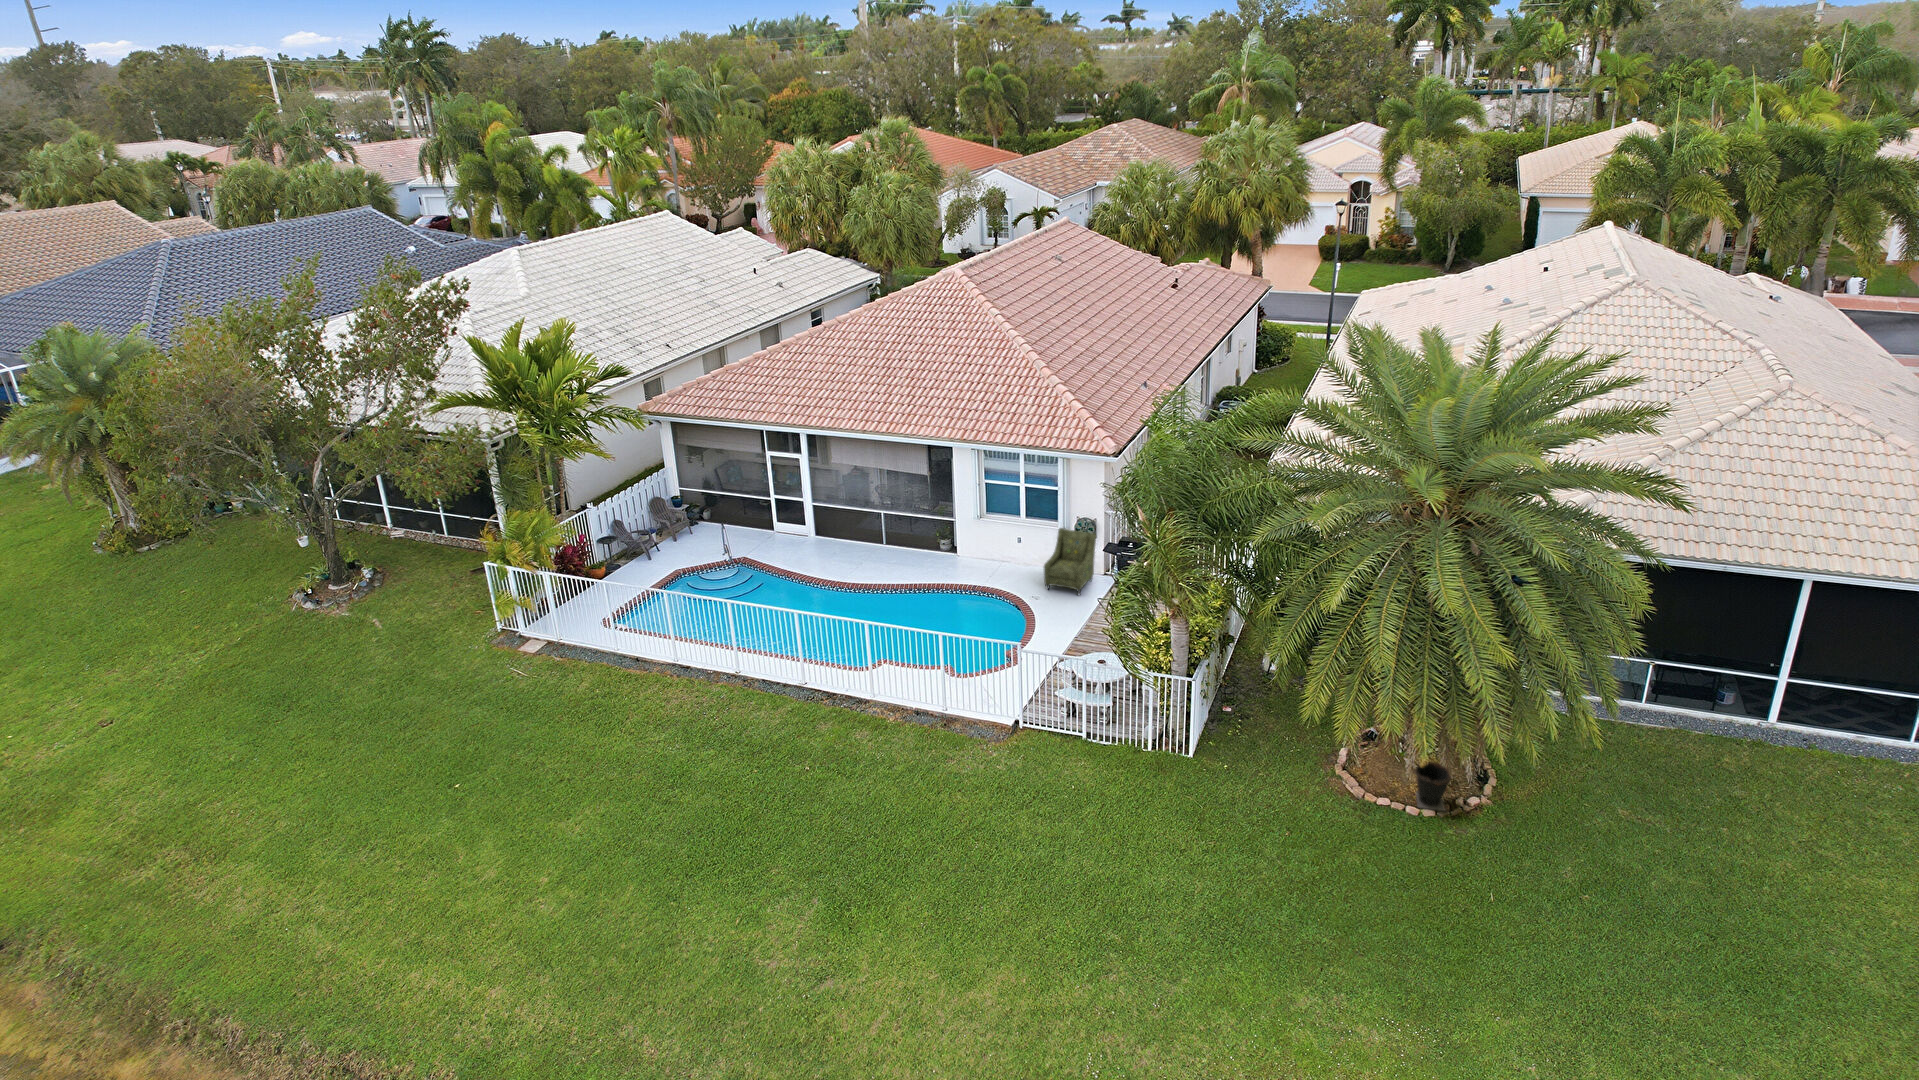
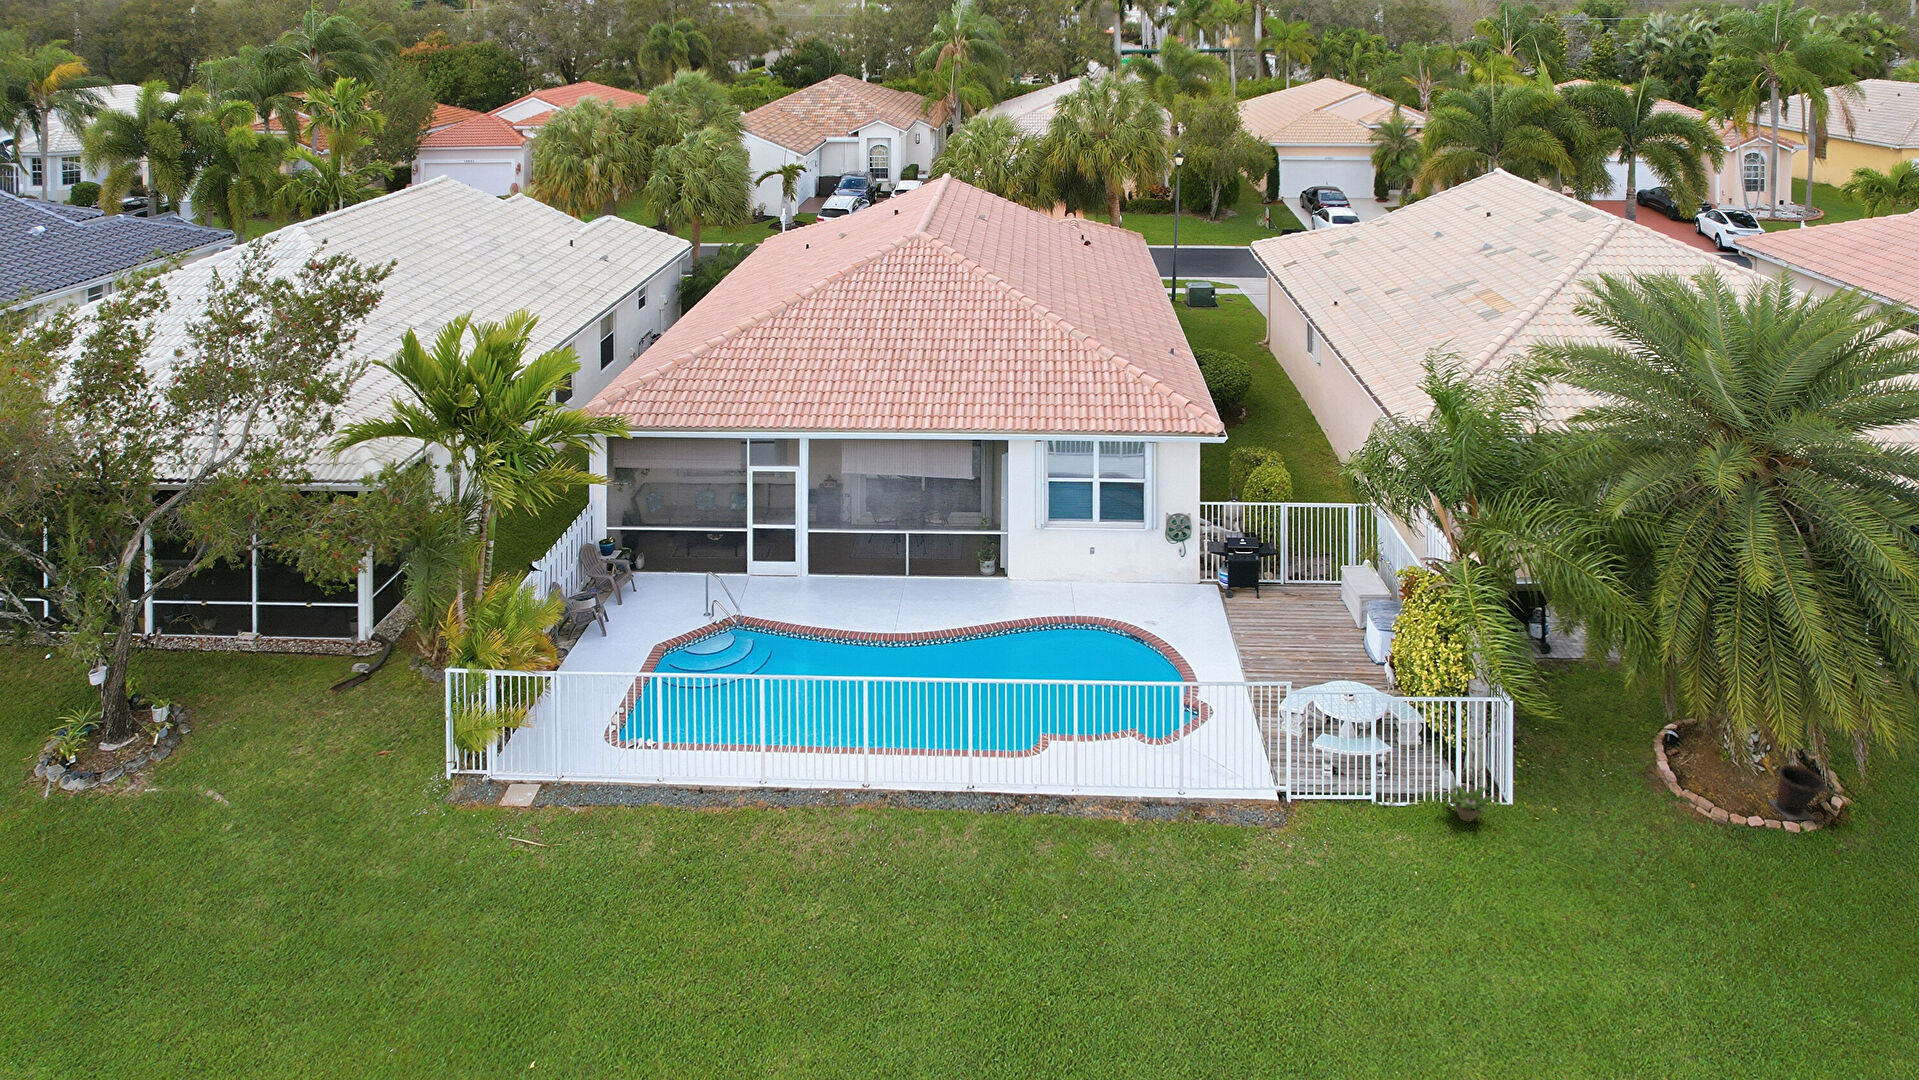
armchair: present [1044,528,1096,595] -> none [1147,531,1199,611]
decorative plant: none [1122,731,1165,763] -> present [1444,784,1495,822]

